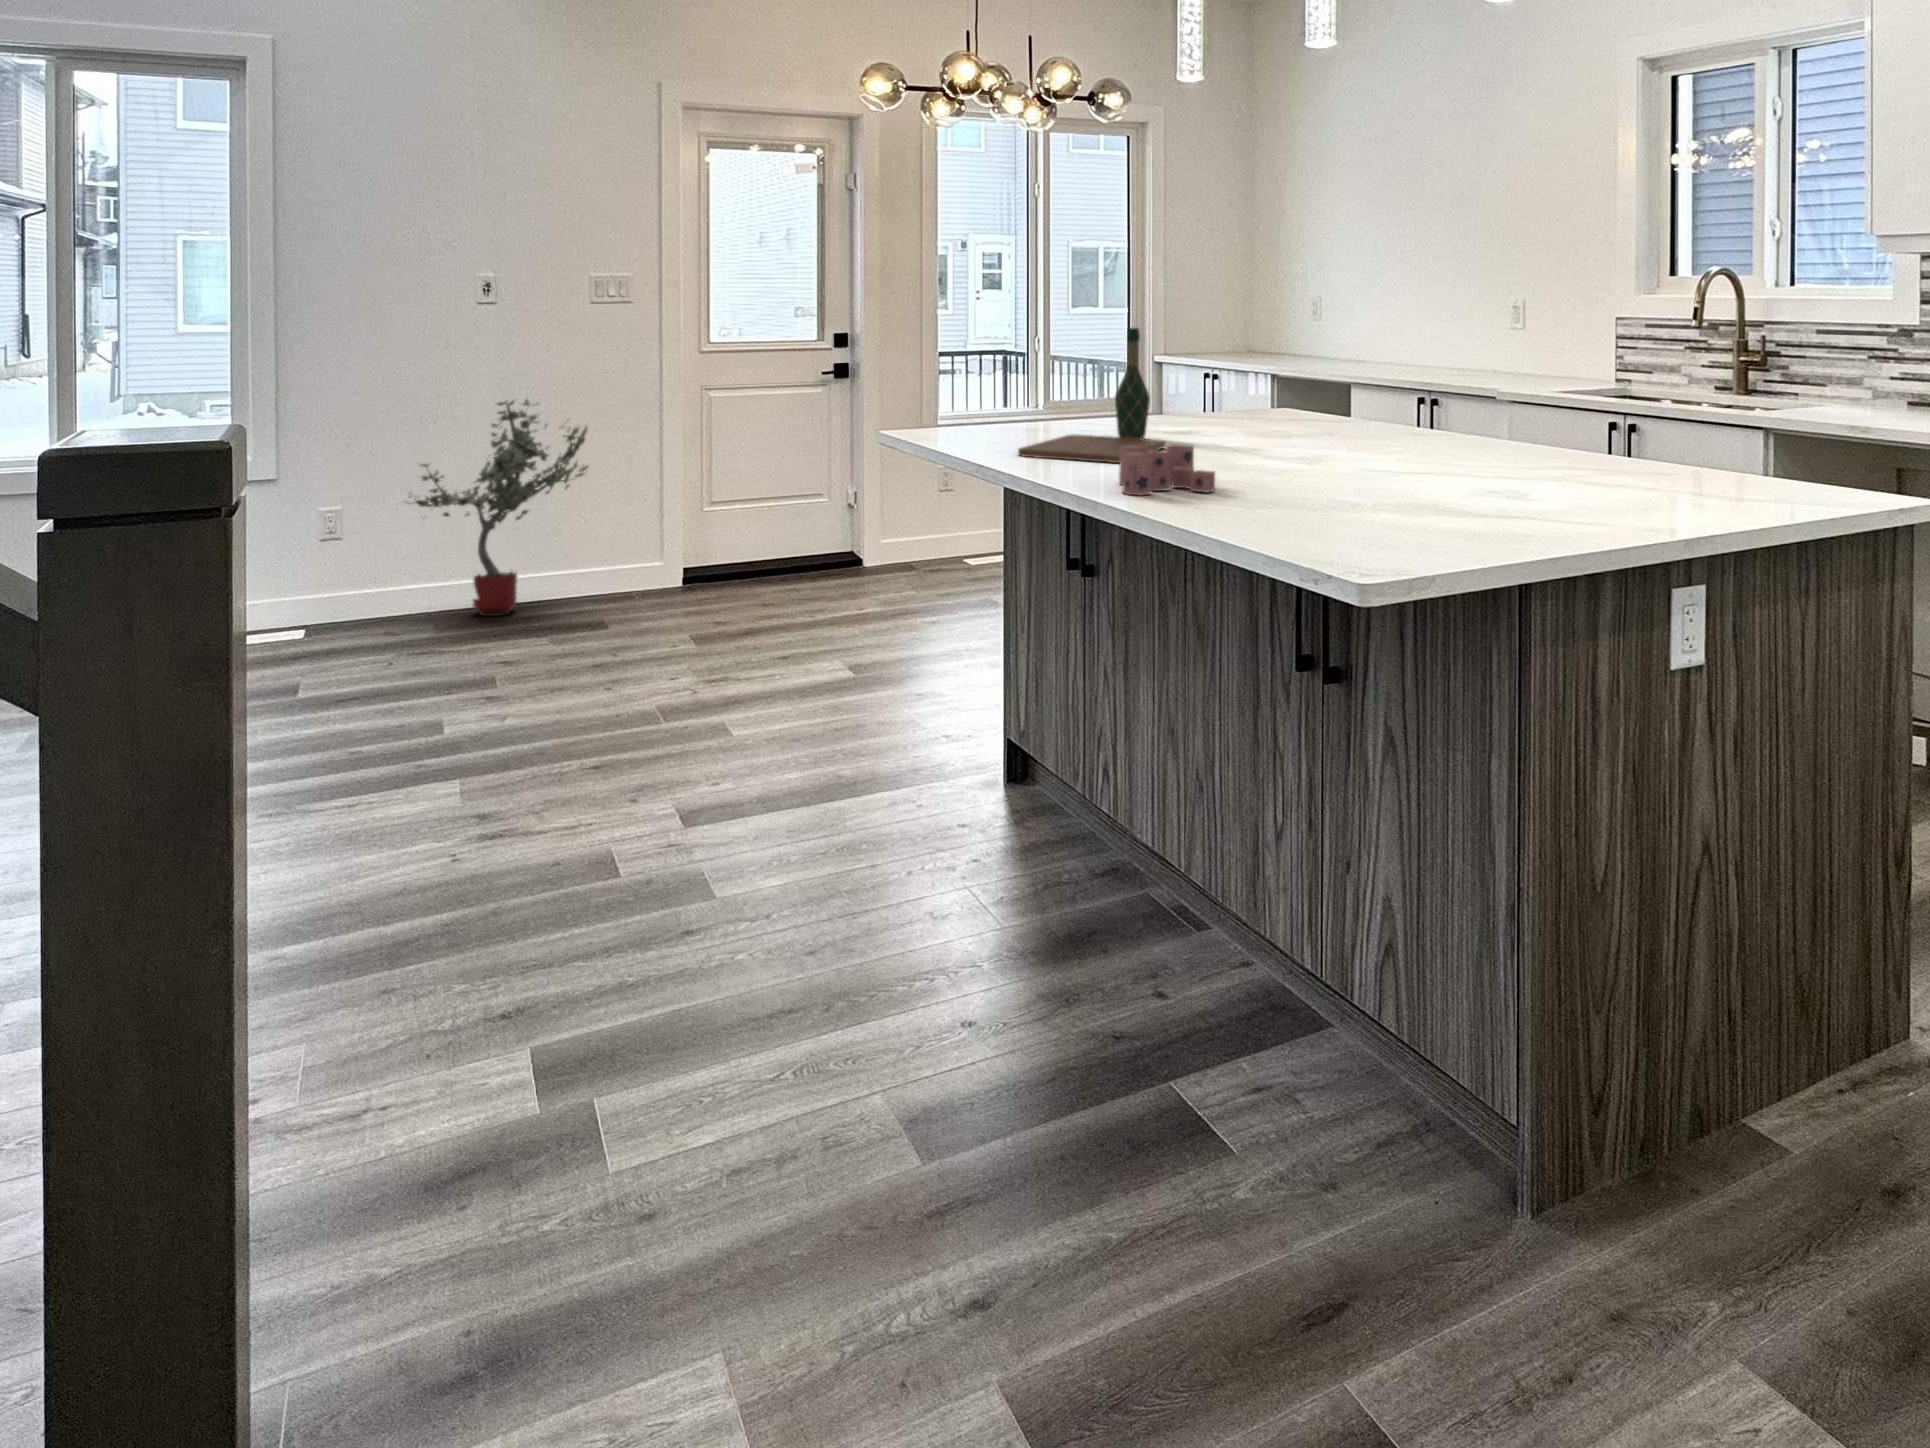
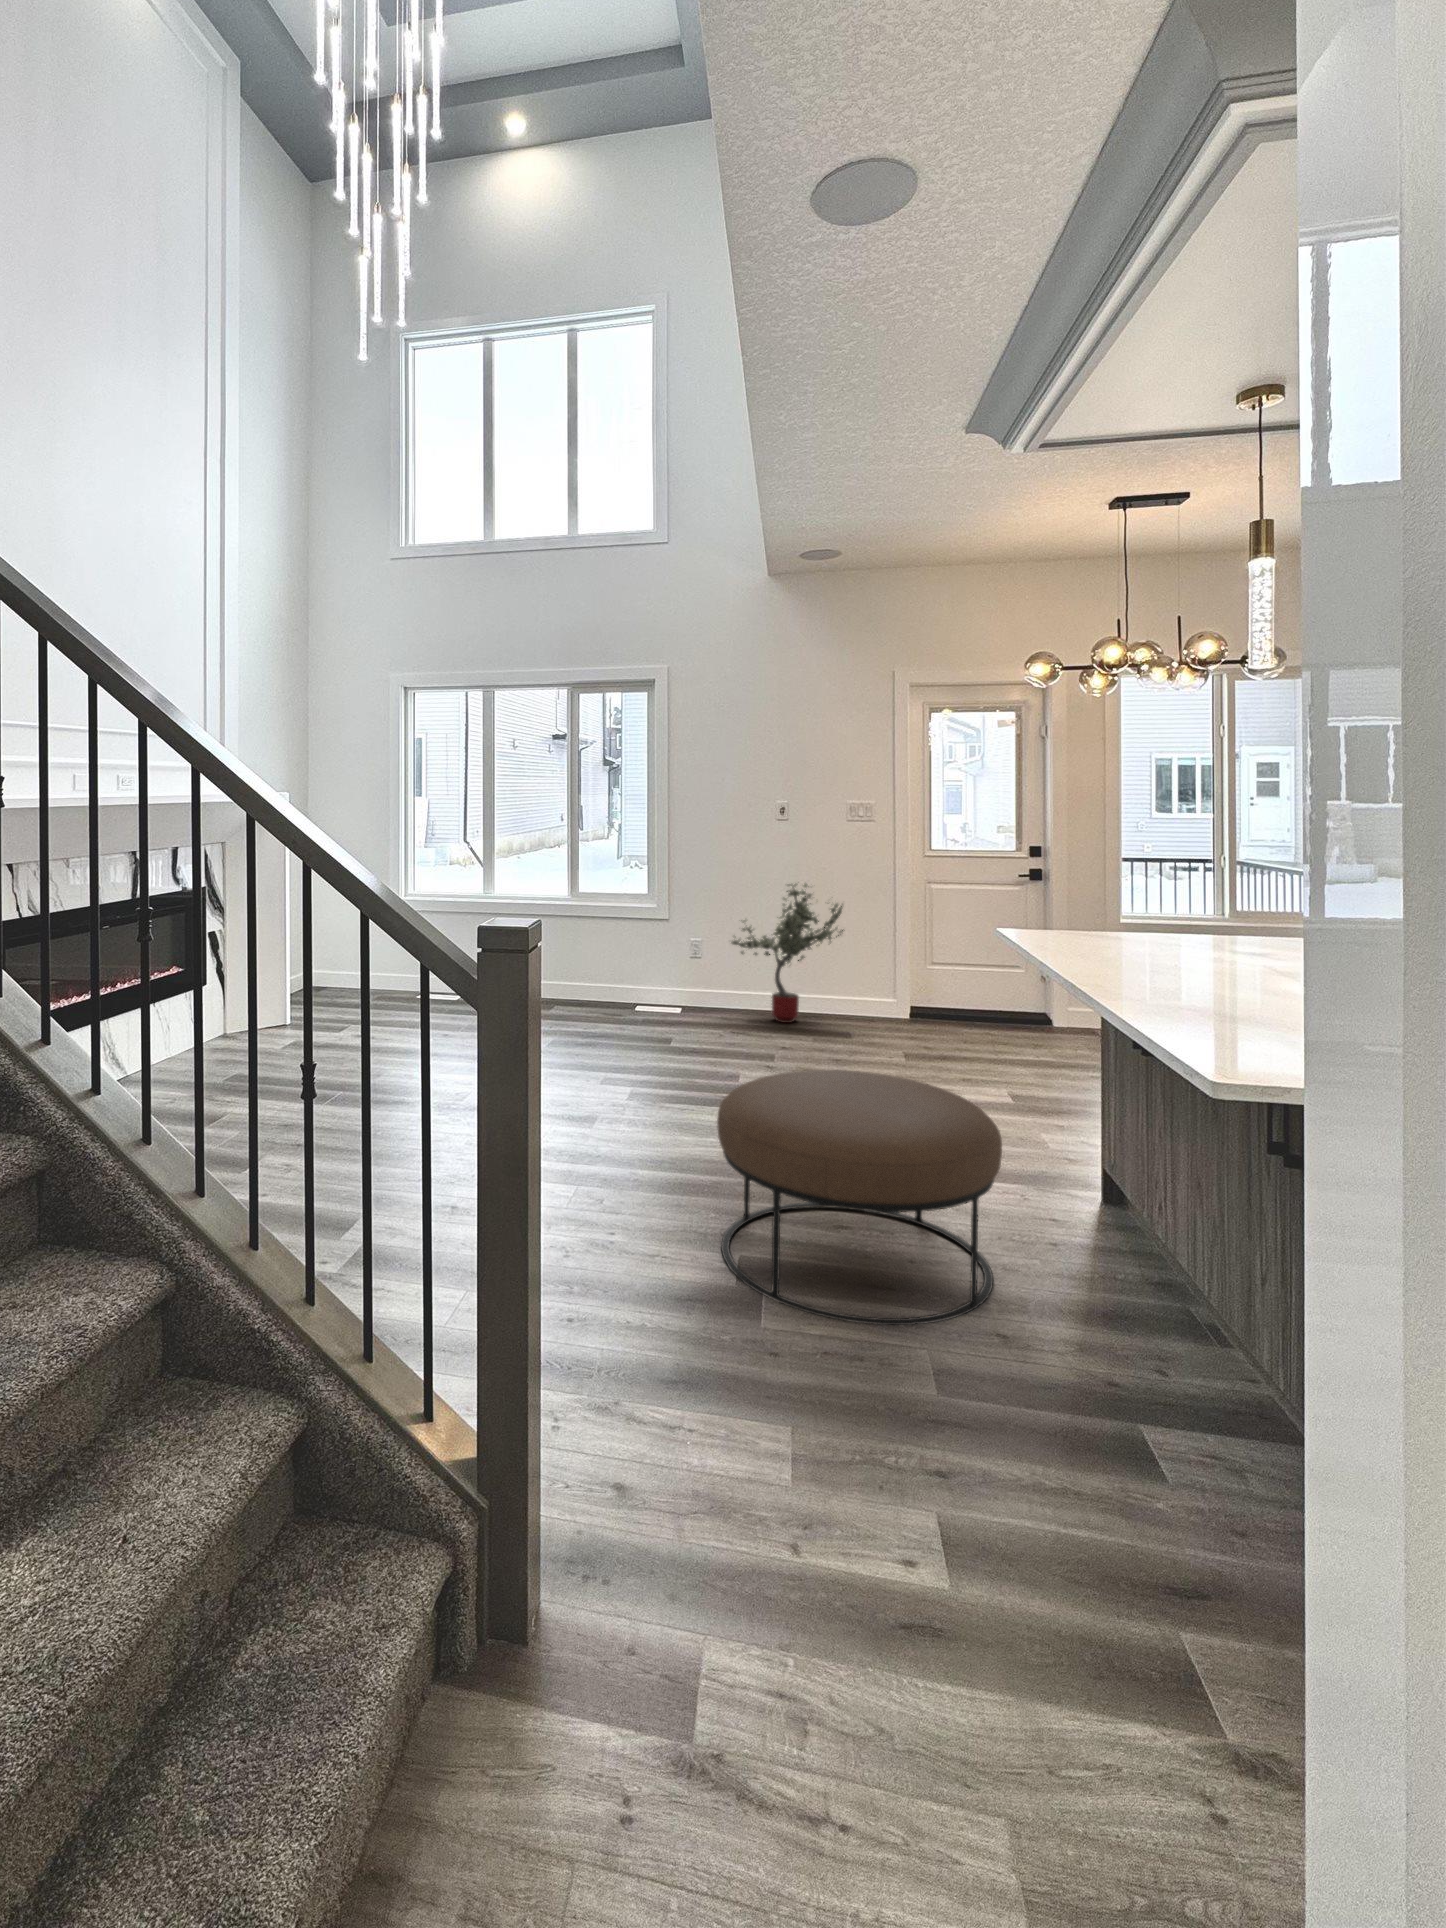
wine bottle: present [1115,328,1150,438] -> none [1209,856,1241,944]
cutting board: present [1018,434,1166,463] -> none [1103,936,1243,961]
candle: present [1119,444,1215,495] -> none [1147,948,1231,989]
ottoman: none [485,682,959,1133] -> present [717,1070,1002,1325]

